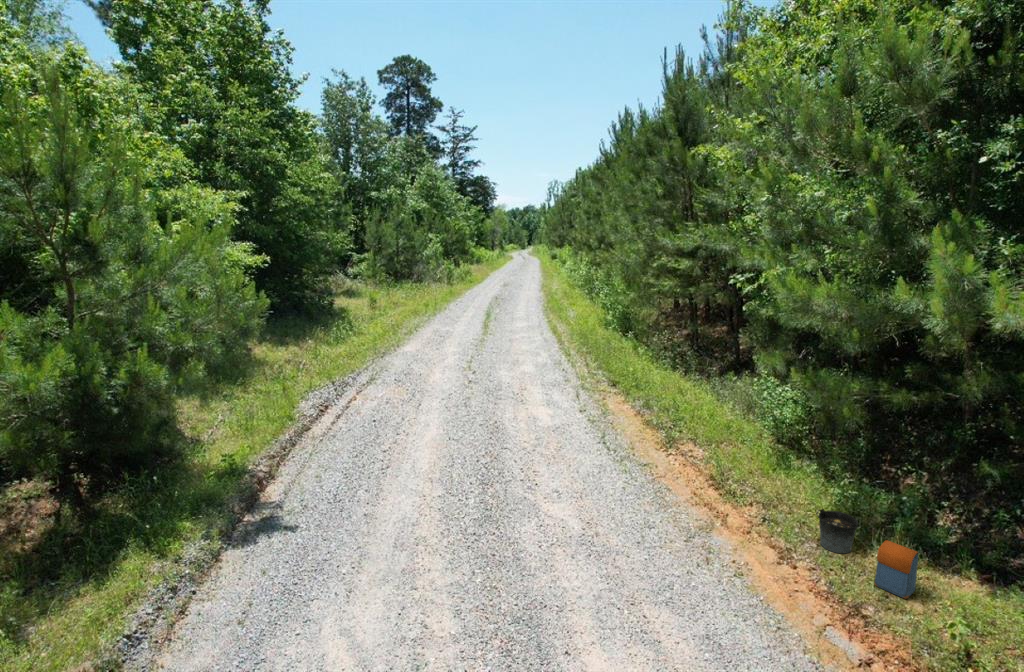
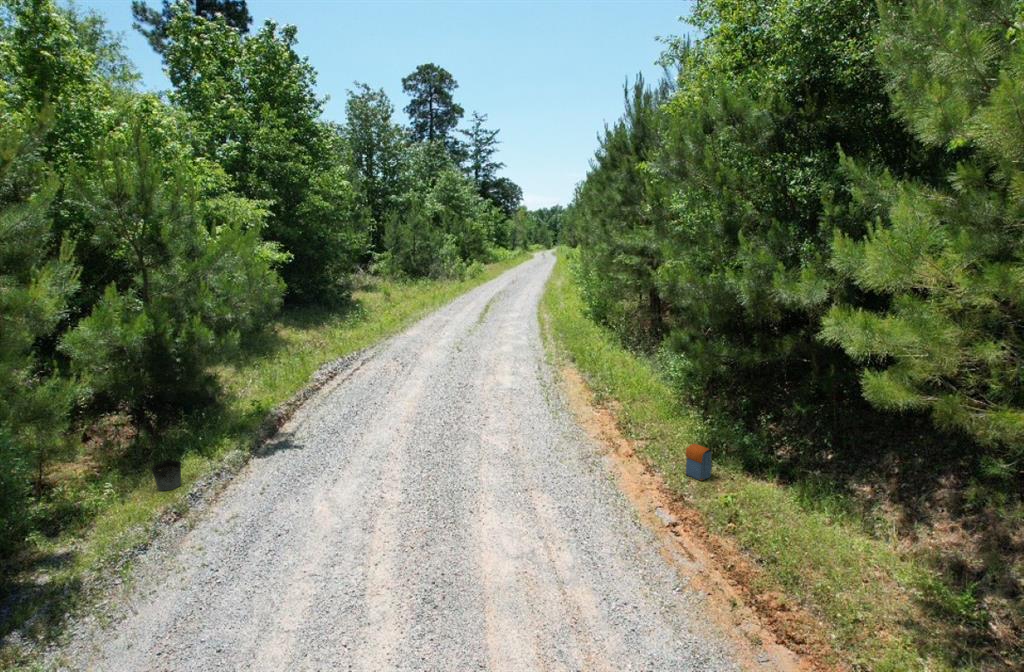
bucket: present [817,509,858,553] -> present [150,459,181,491]

